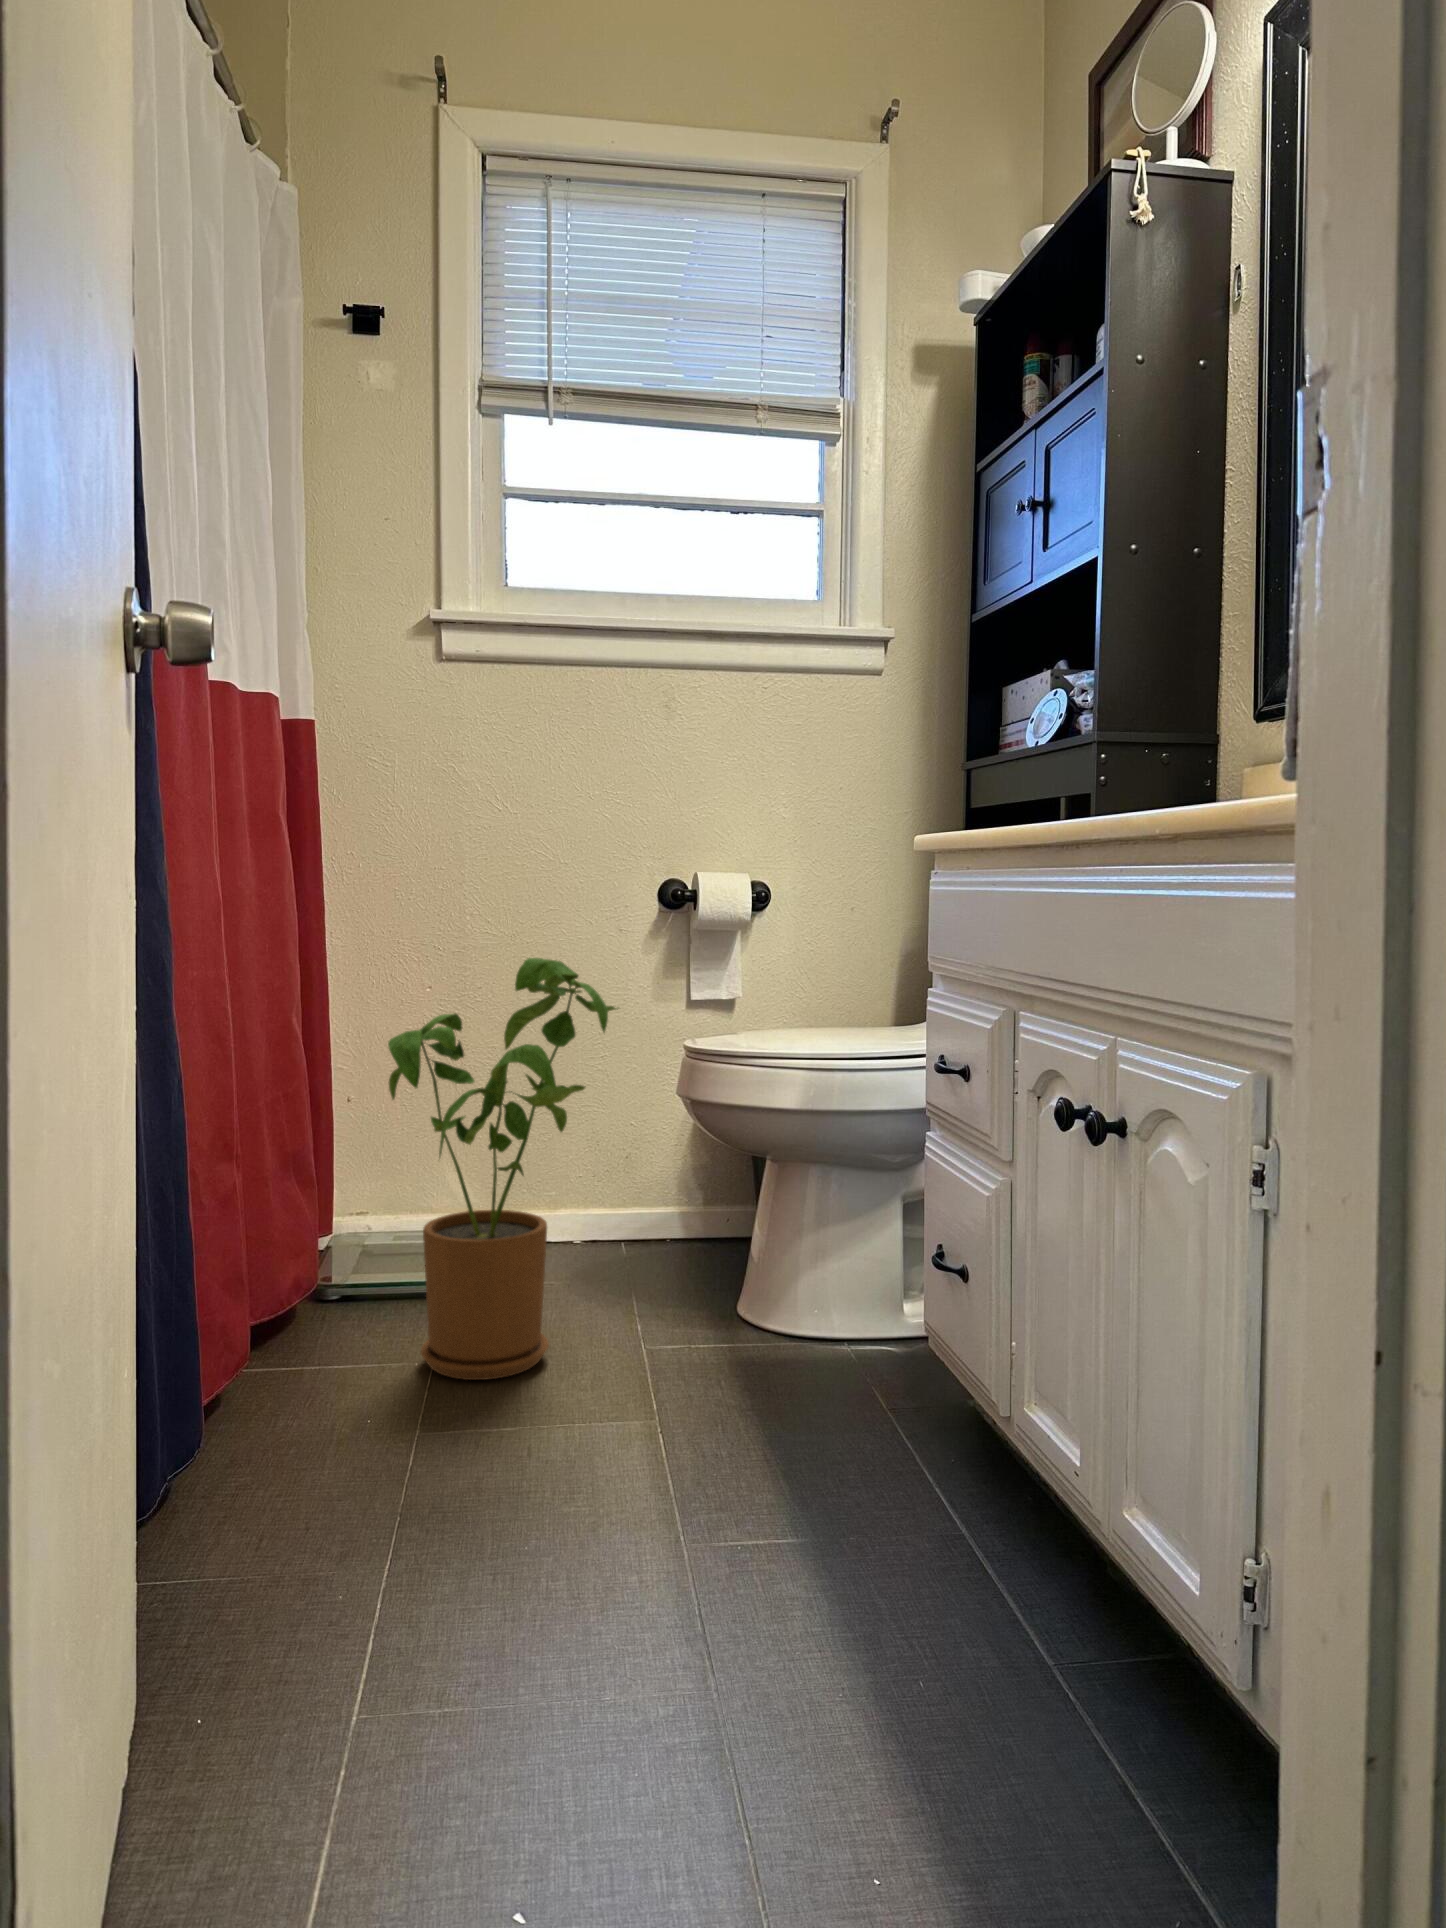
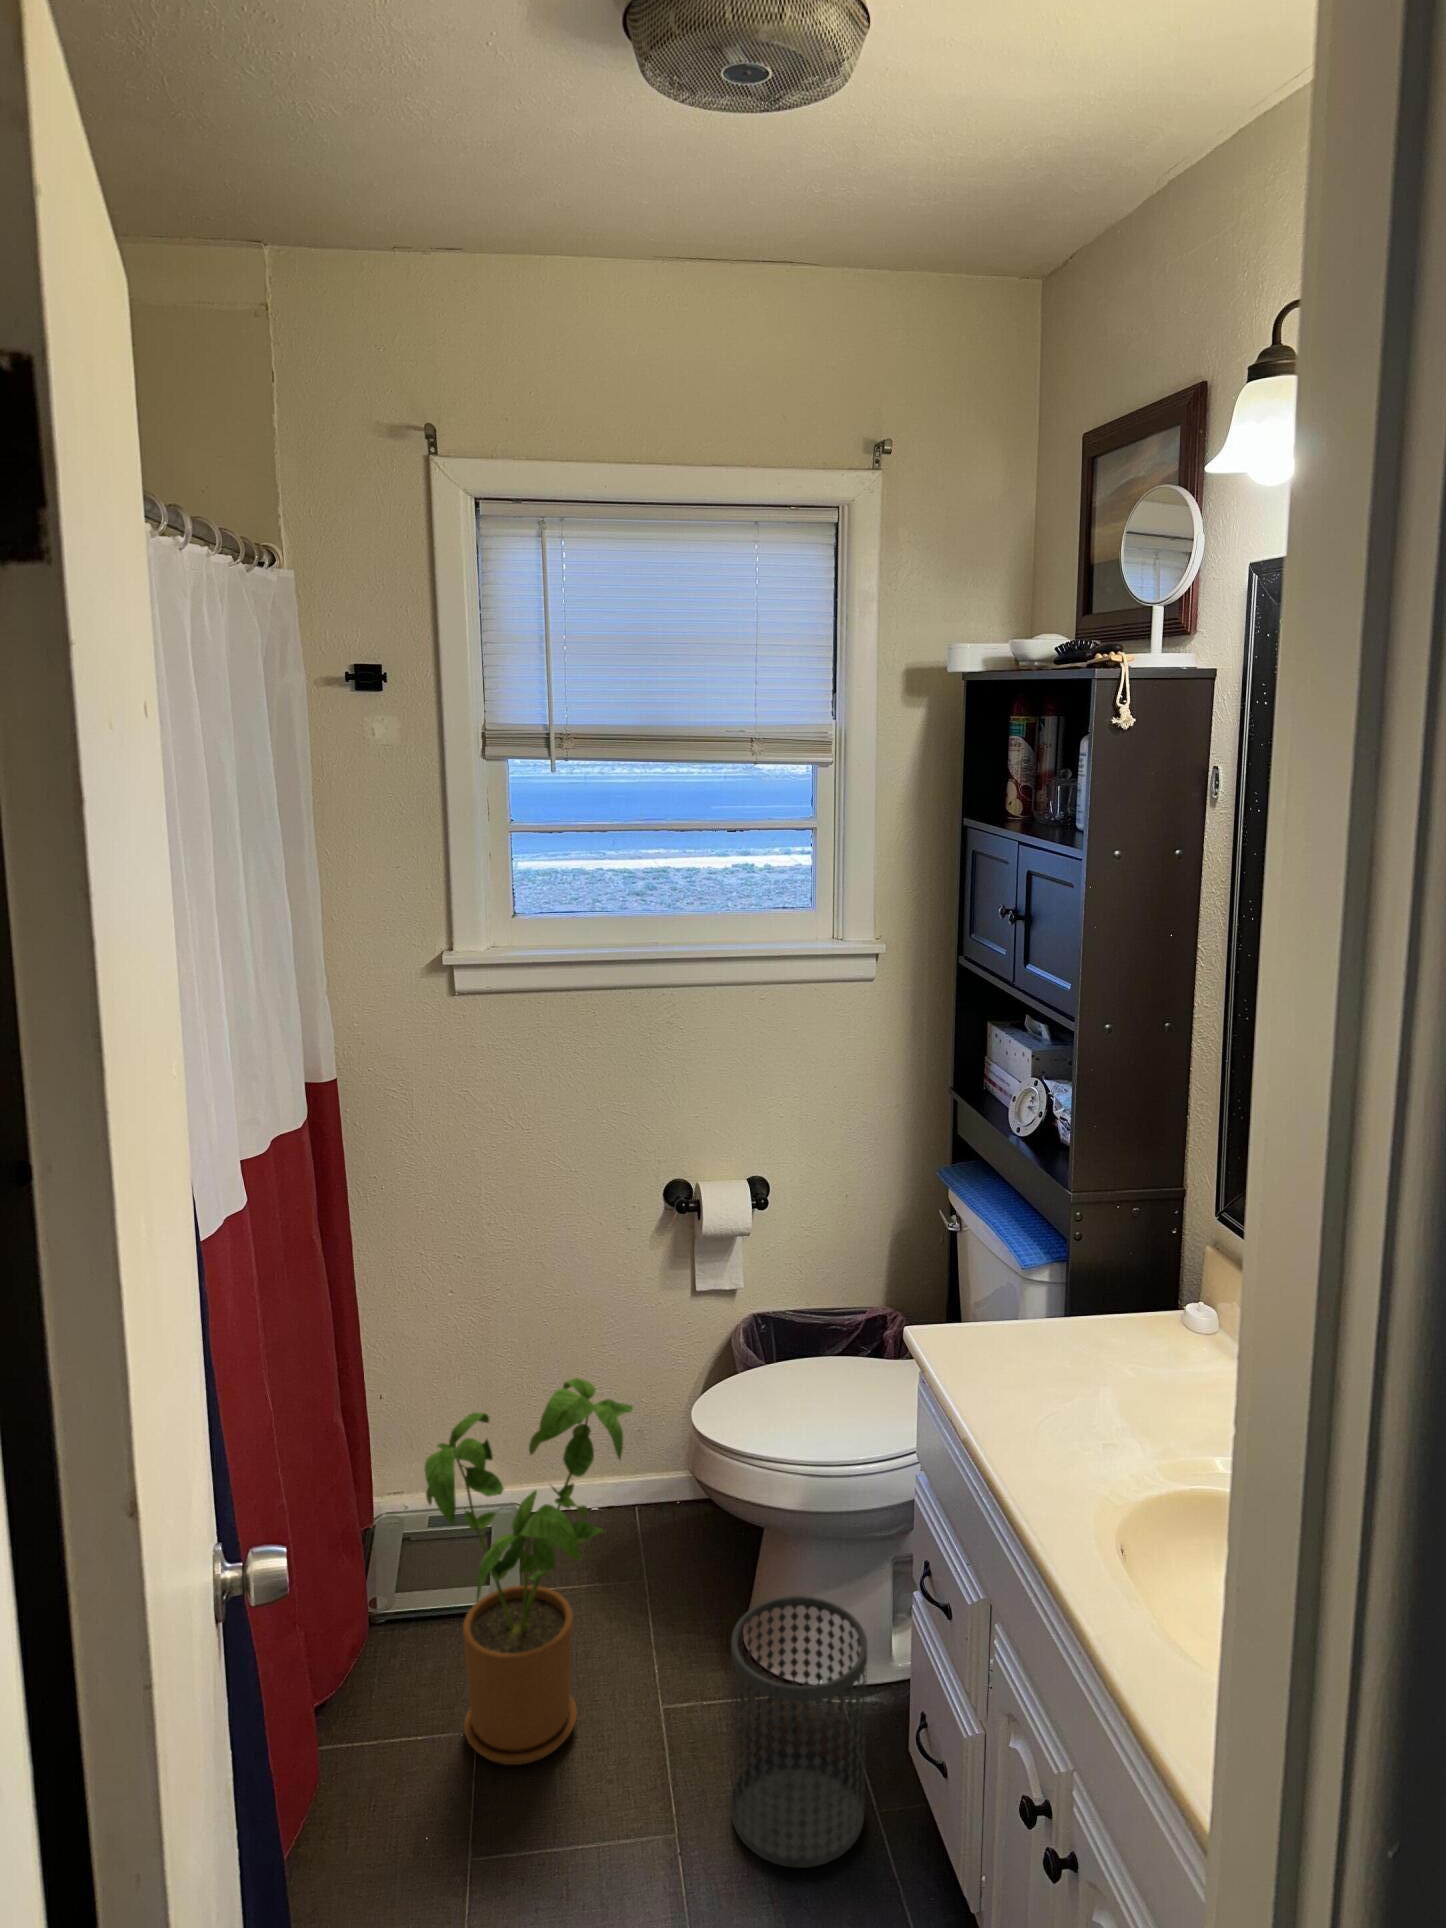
wastebasket: none [722,1173,878,1441] -> present [731,1596,867,1868]

